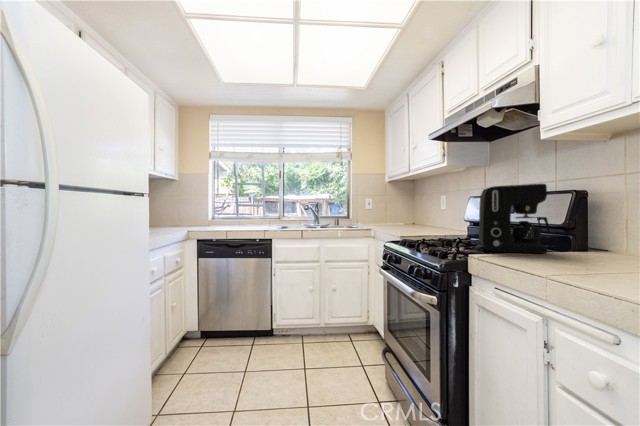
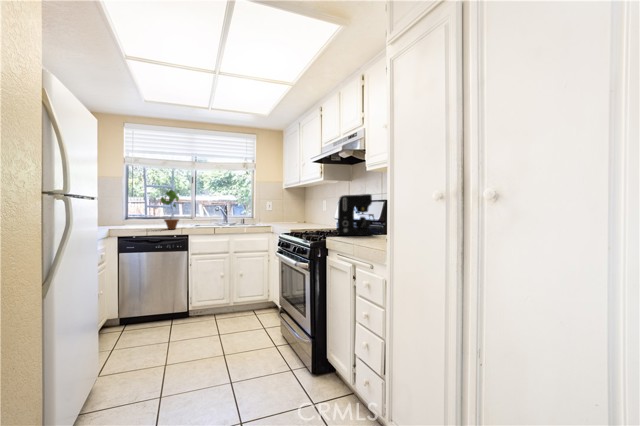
potted plant: none [242,184,263,232] -> present [161,190,180,229]

